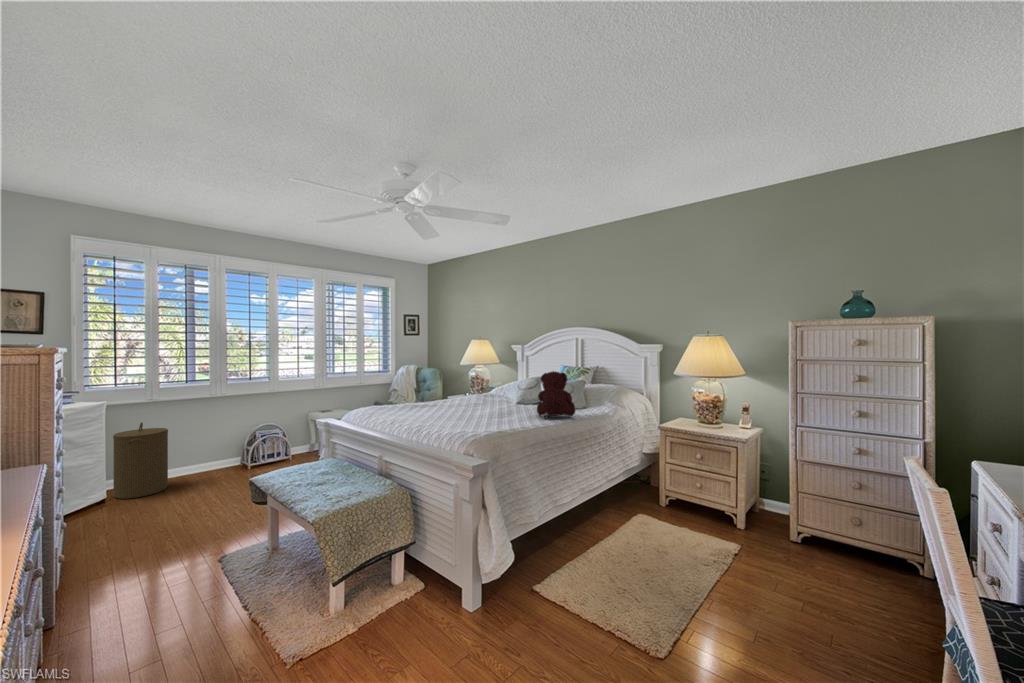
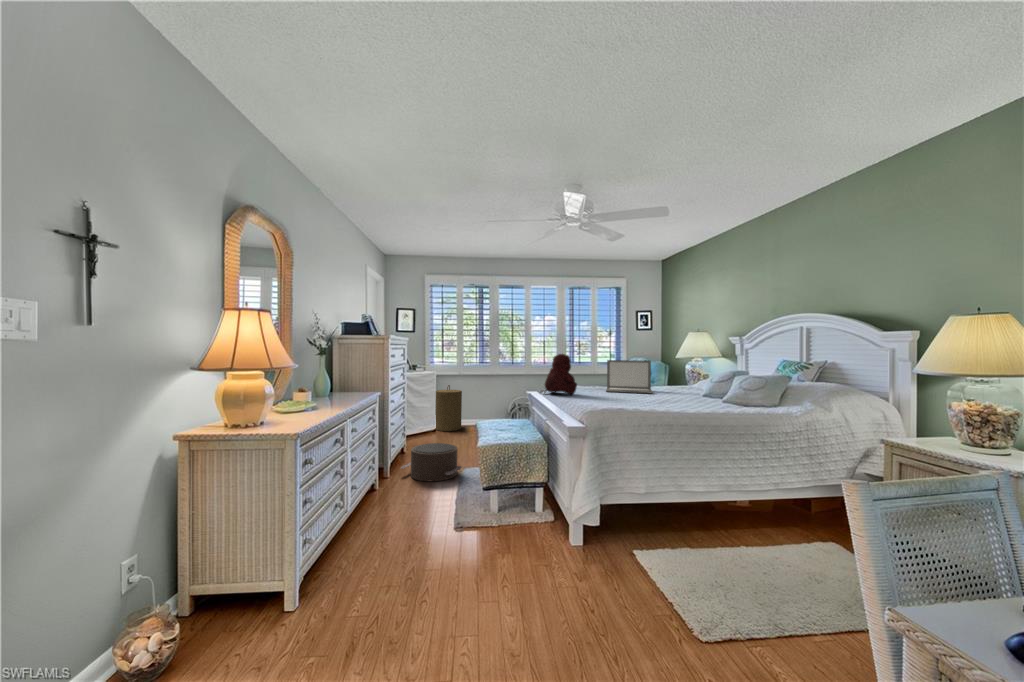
teddy bear: present [537,371,575,419] -> present [541,354,577,395]
laptop: none [423,373,479,412] -> present [606,360,653,393]
pouf: none [109,523,239,604] -> present [401,443,461,482]

